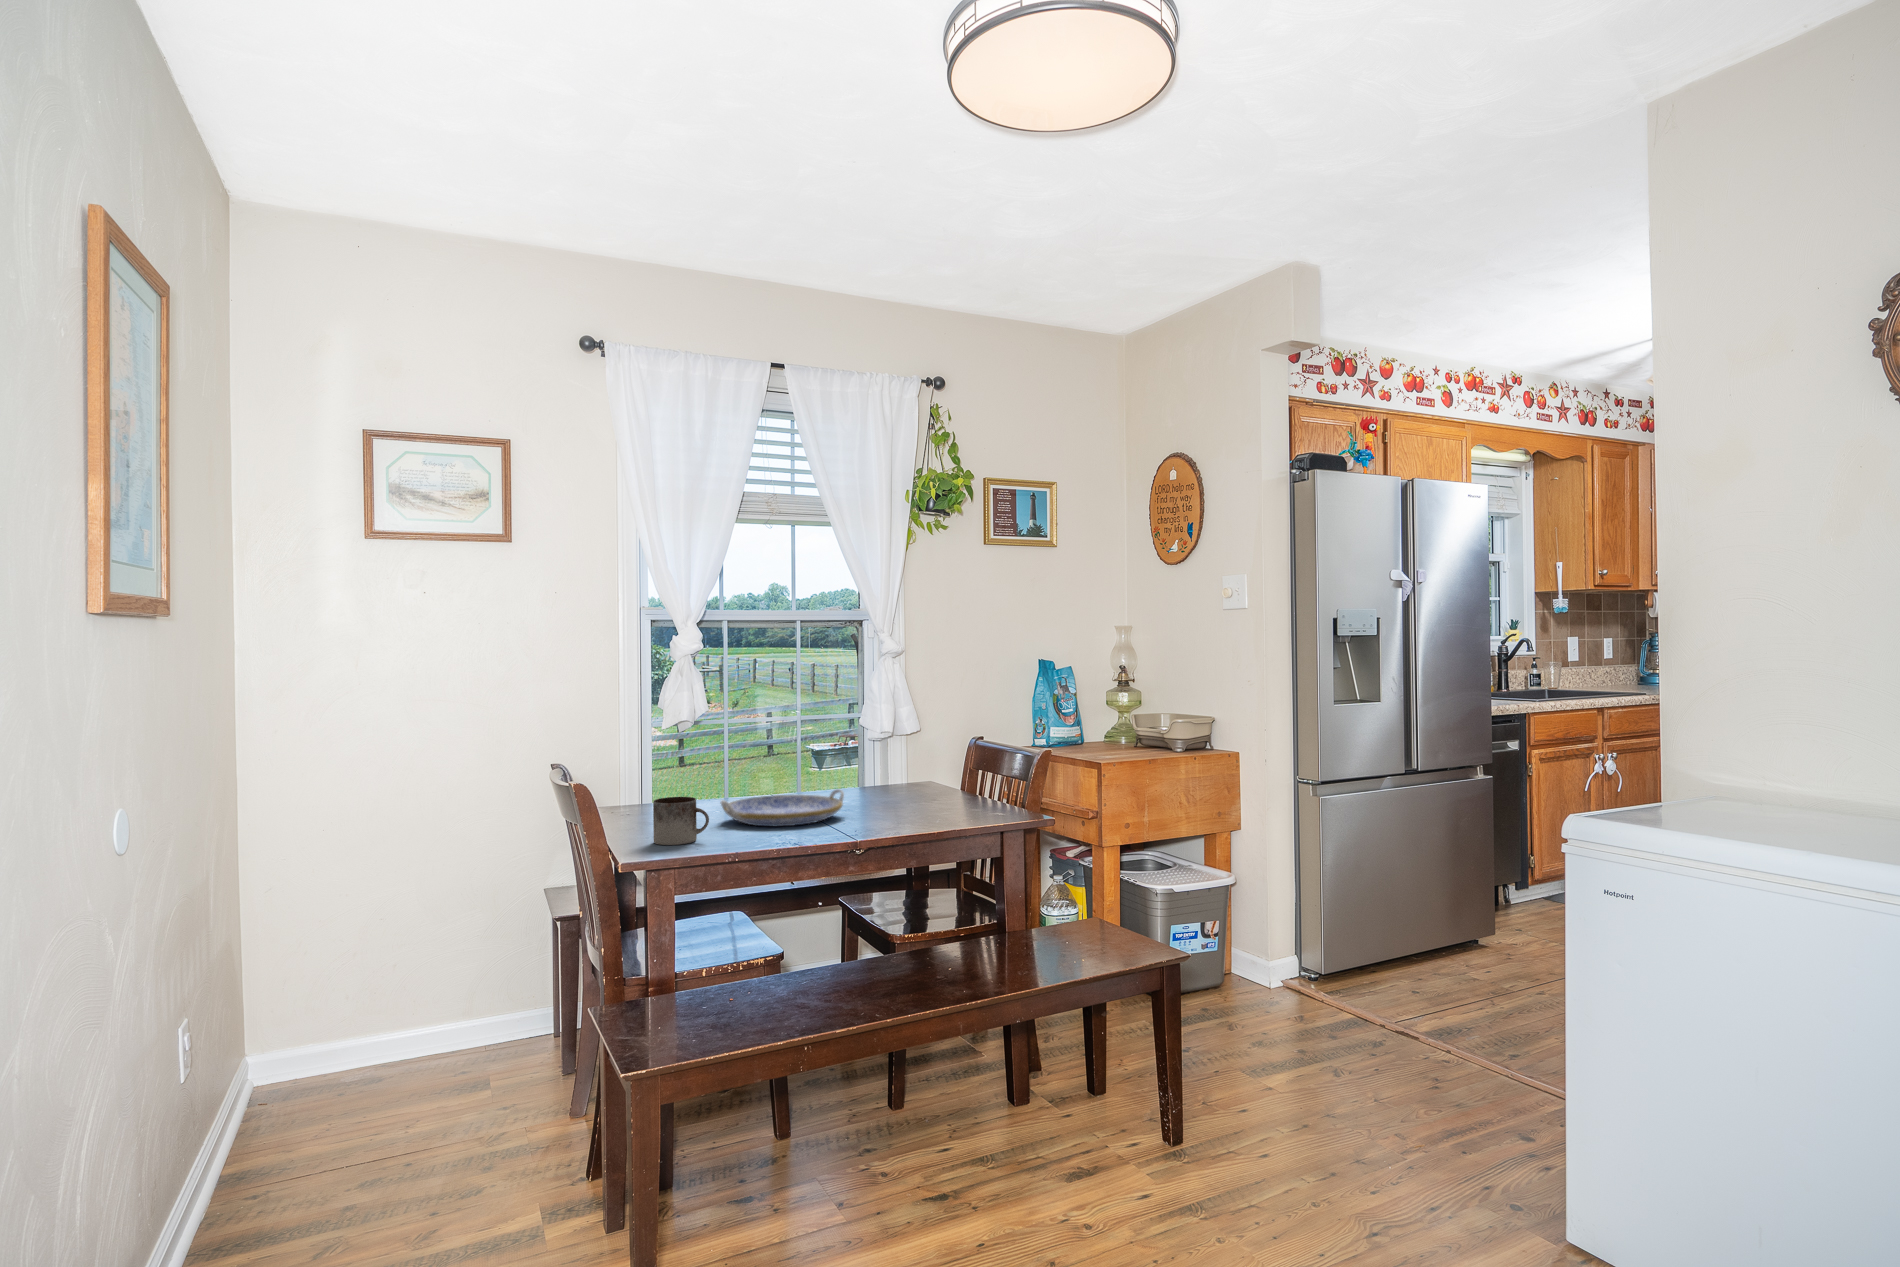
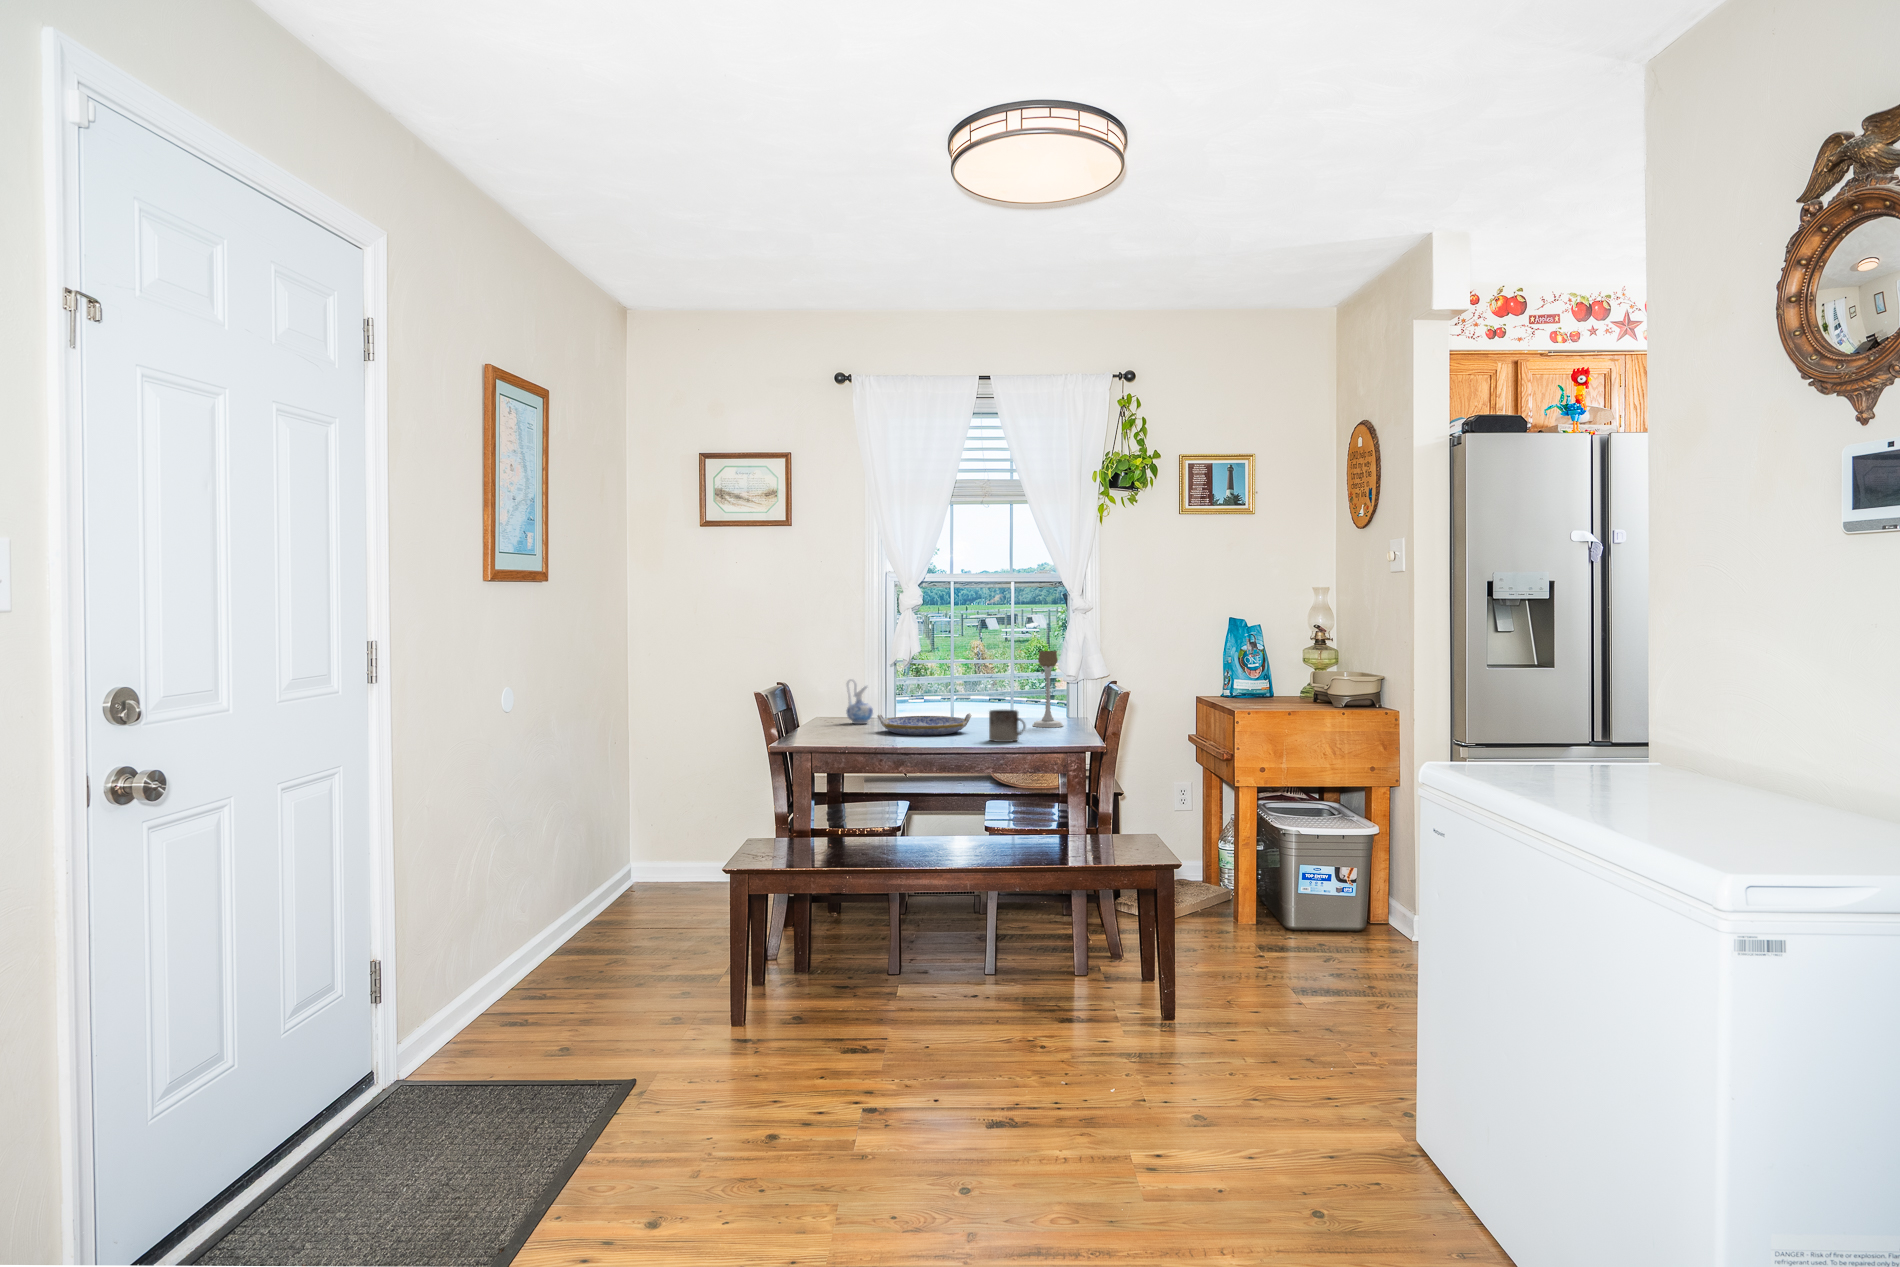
candle holder: none [882,702,920,798] -> present [1033,651,1063,728]
ceramic pitcher: none [636,751,675,813] -> present [846,679,873,724]
mug: present [653,797,709,845] -> present [989,710,1026,742]

